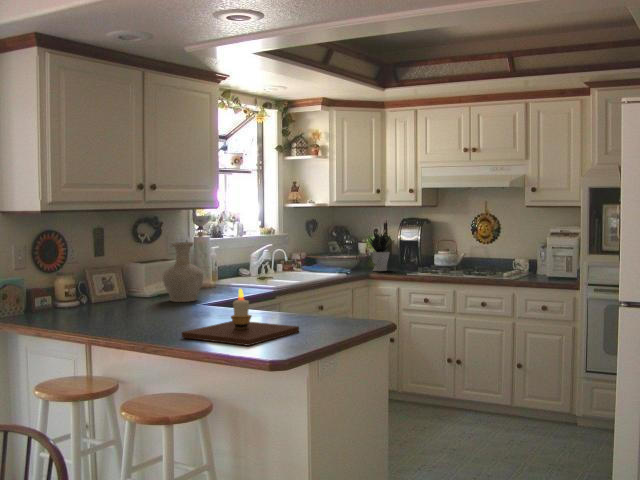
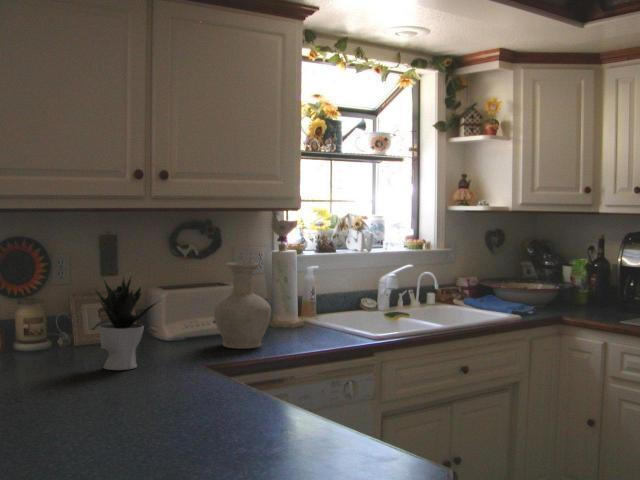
potted plant: present [368,231,393,271] -> present [95,276,156,370]
candle: present [182,289,299,346] -> none [147,351,327,449]

